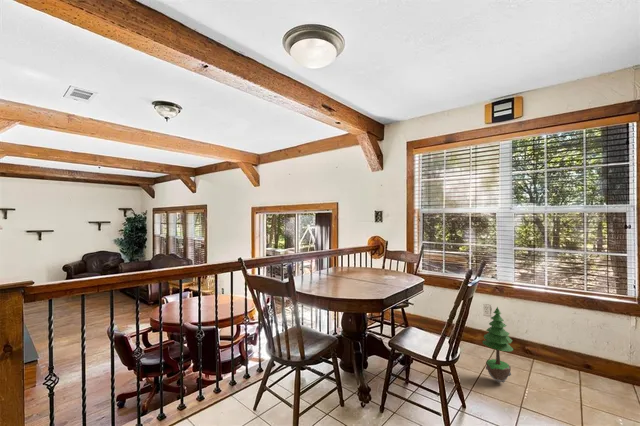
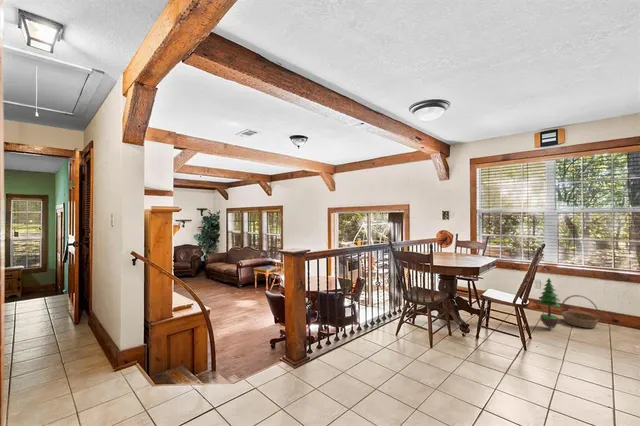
basket: none [517,329,568,378] -> present [561,295,599,328]

